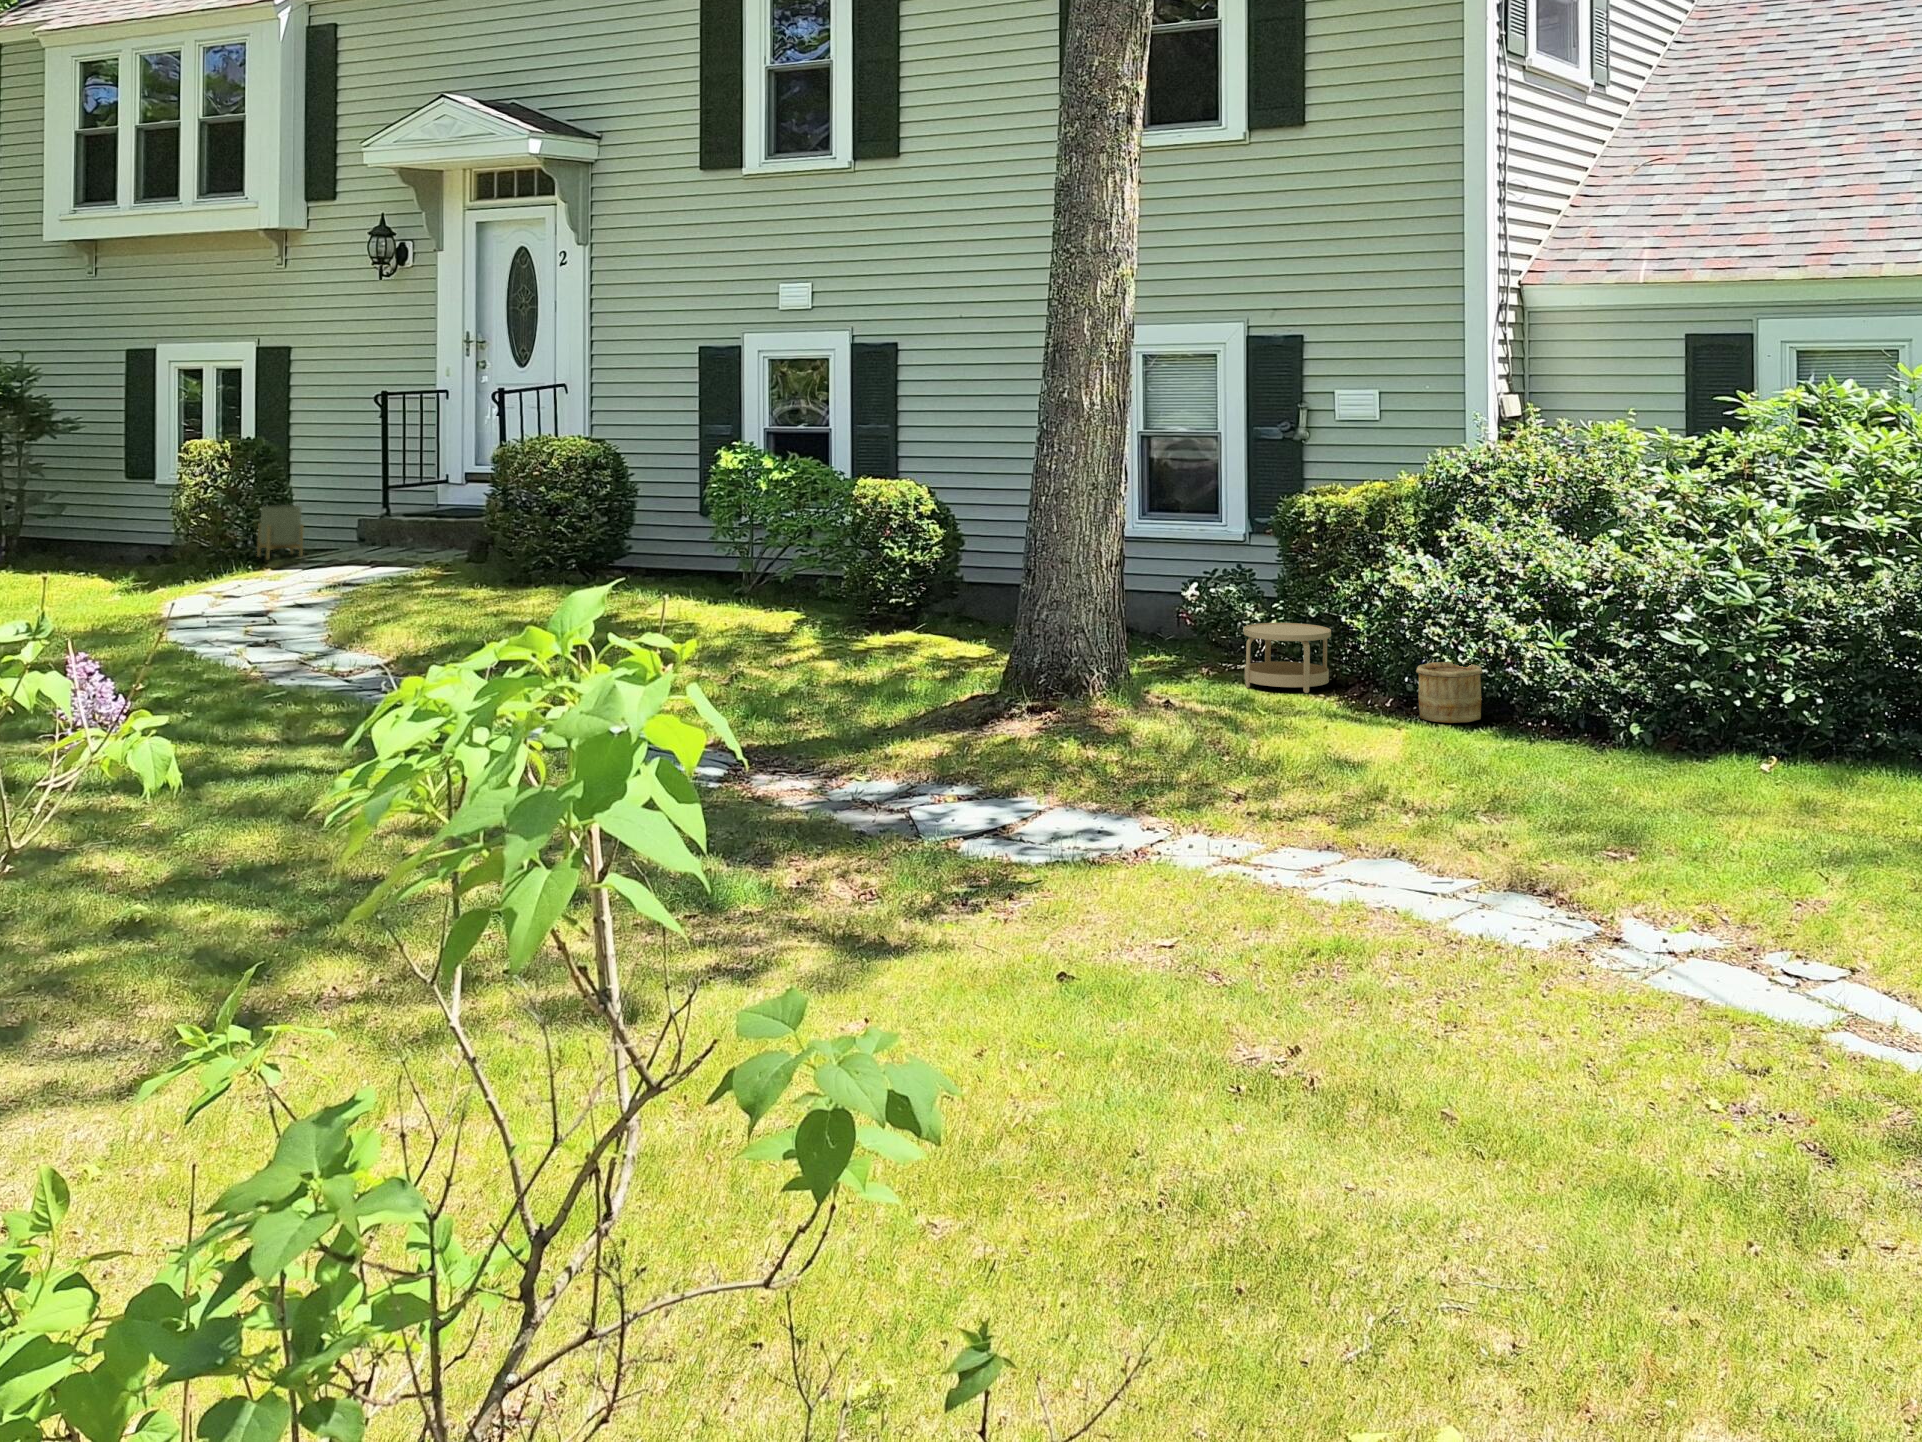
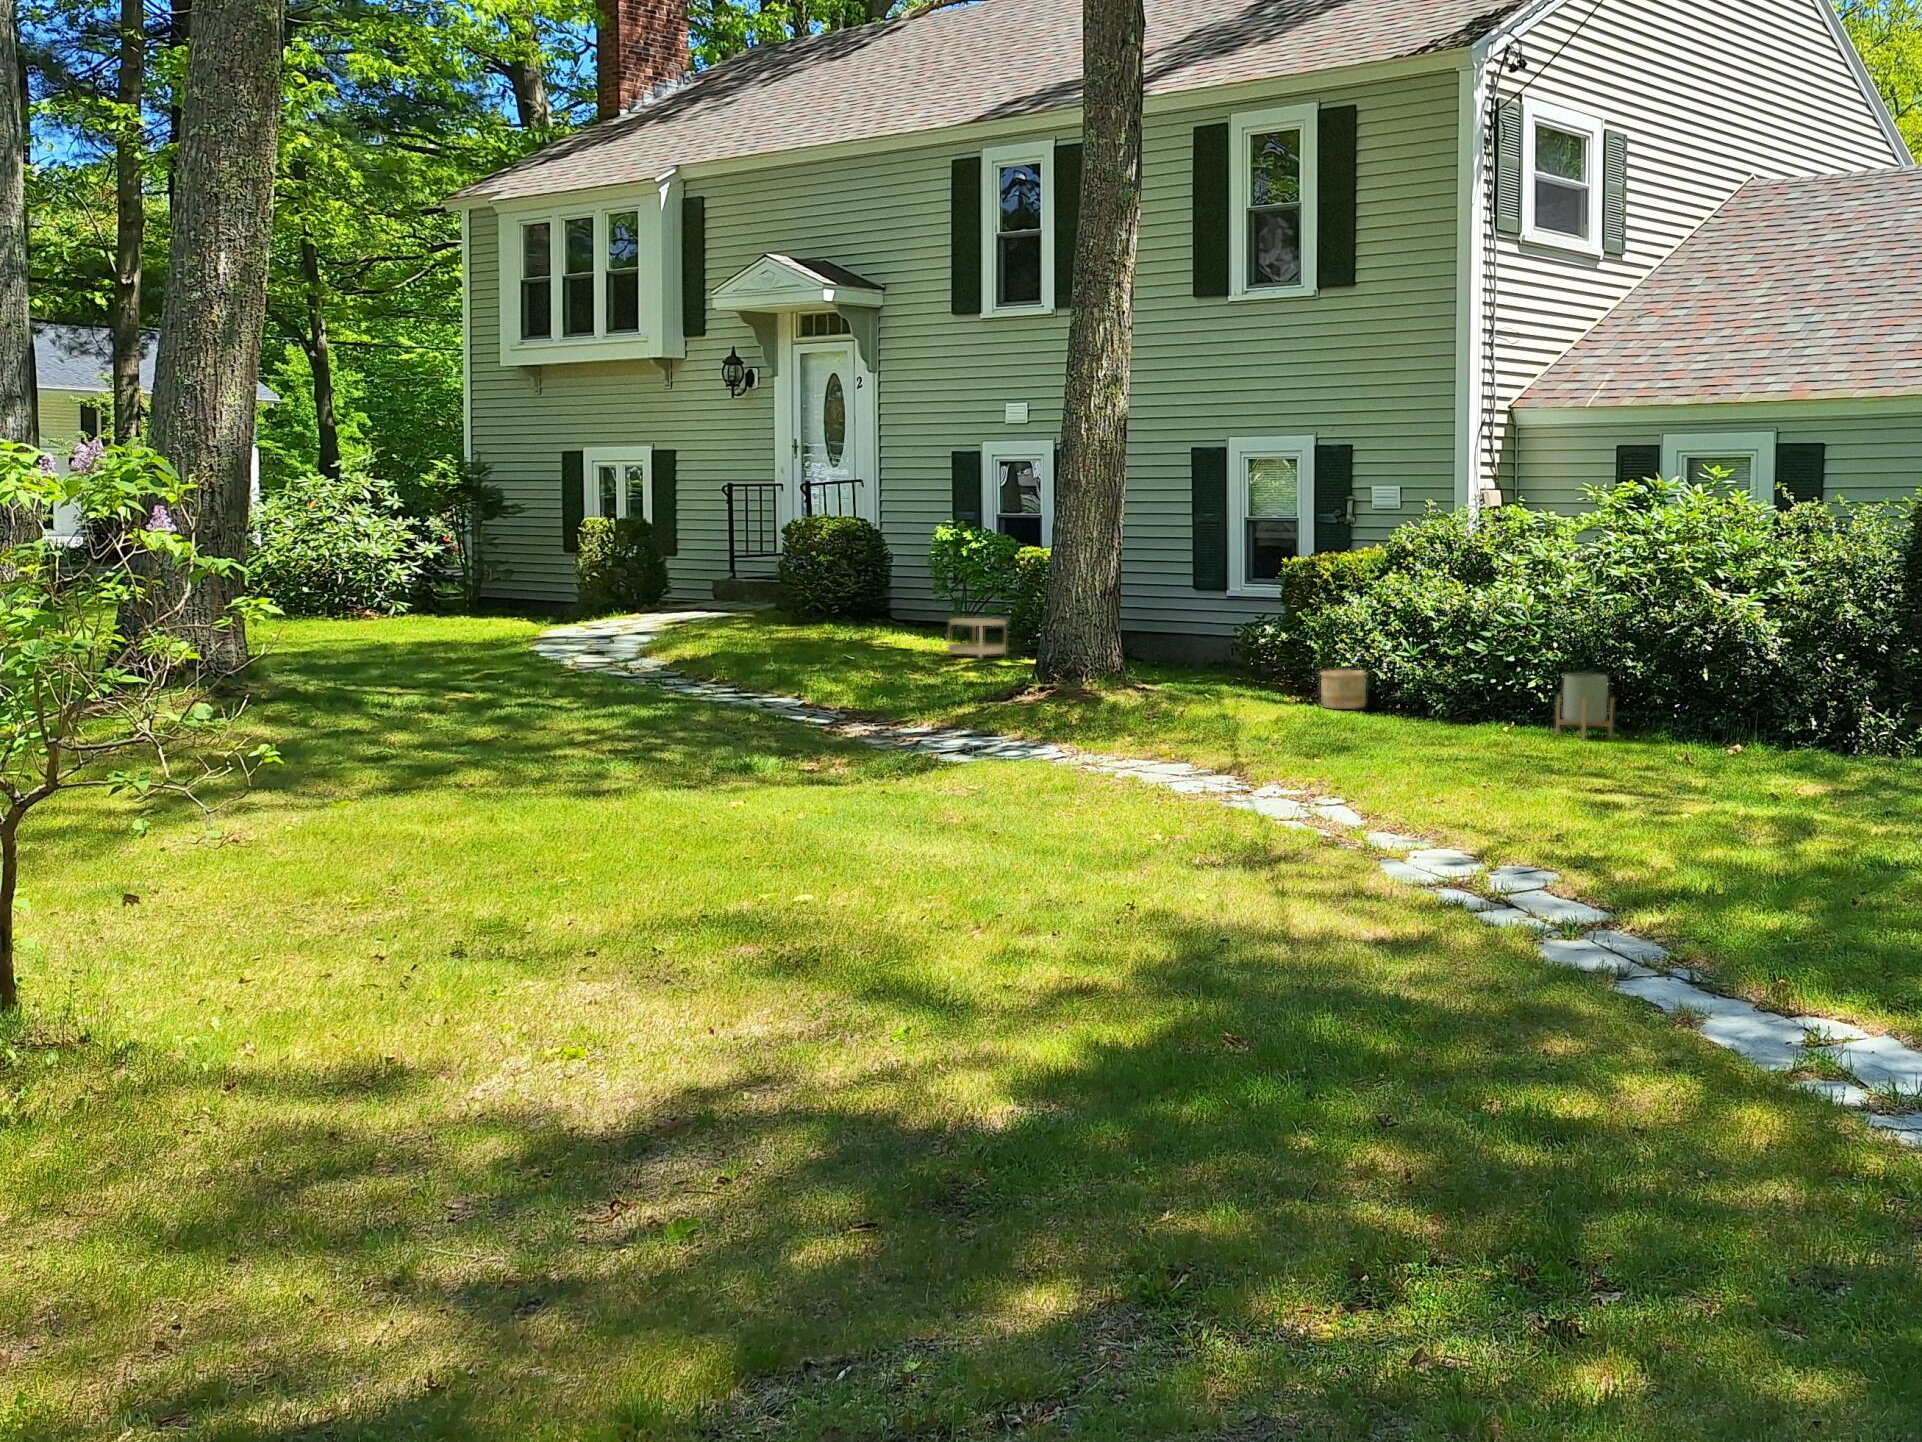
planter: present [257,505,304,559] -> present [1556,674,1614,739]
side table: present [1244,623,1331,693] -> present [948,618,1006,657]

